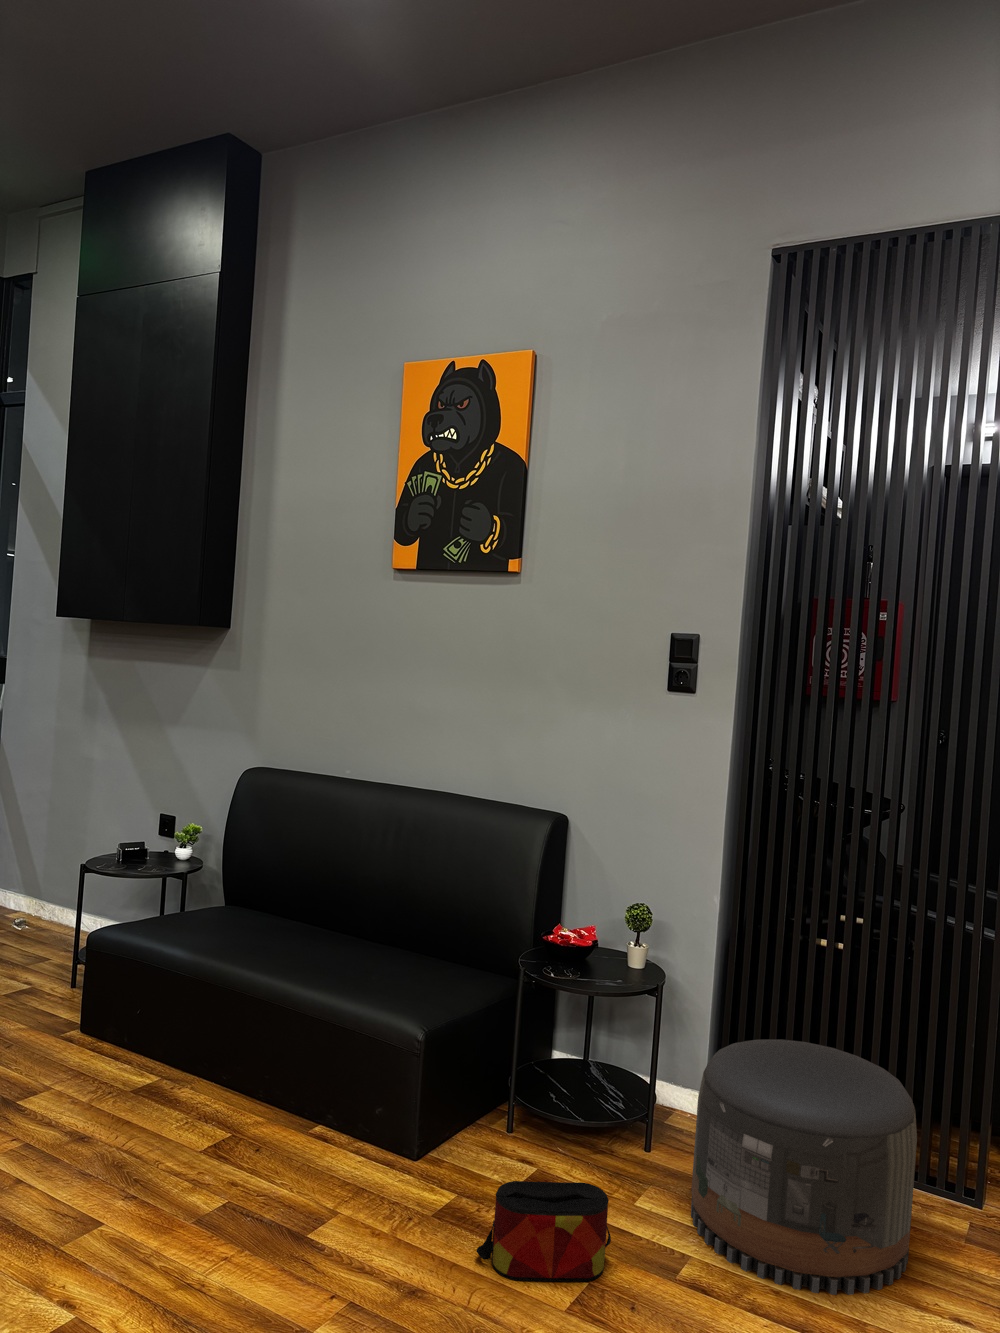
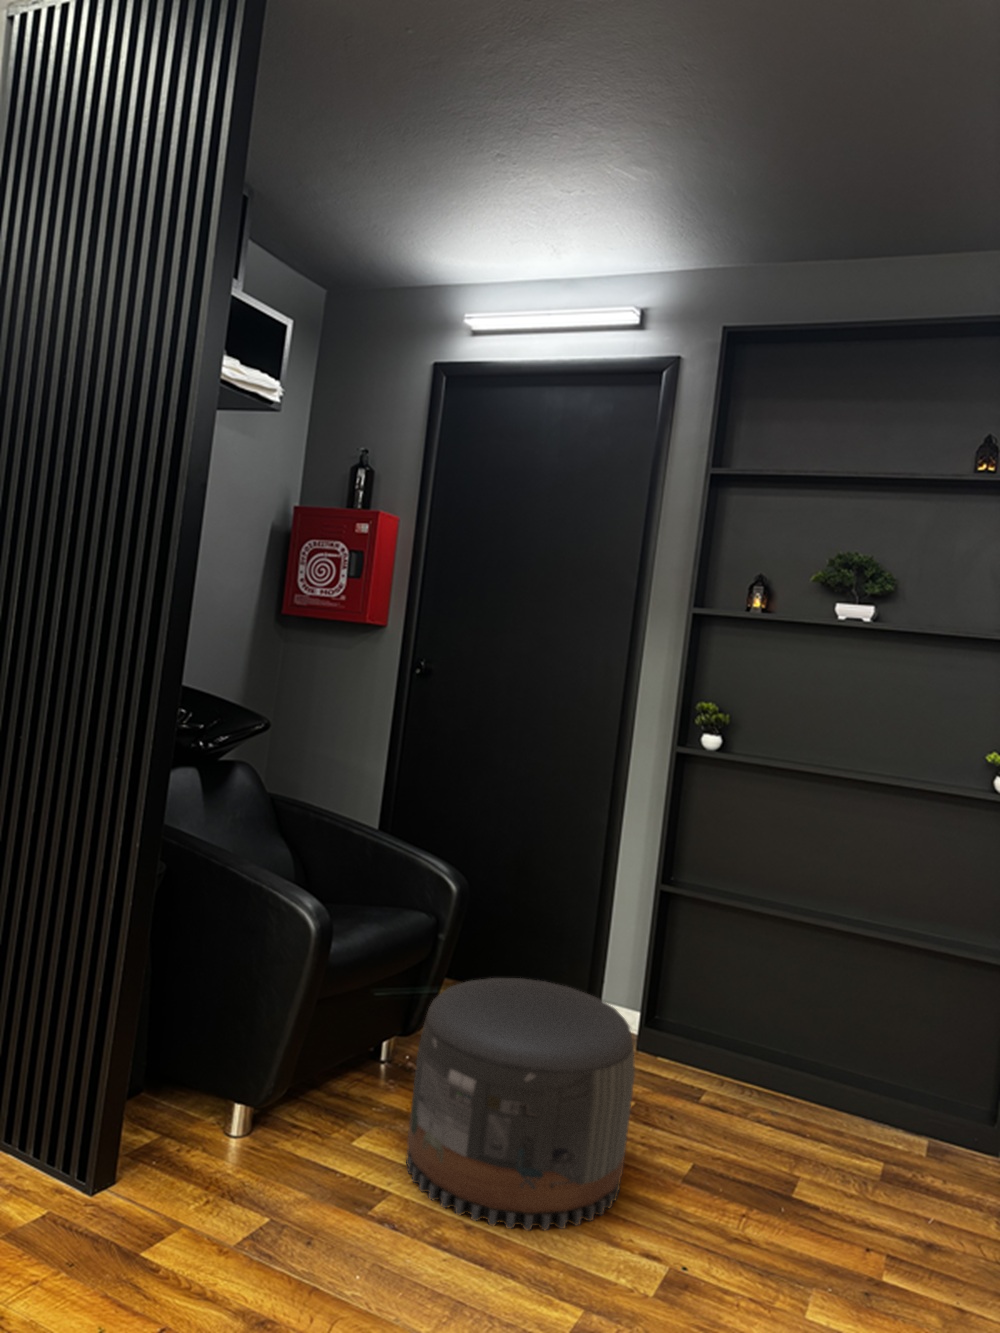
bag: present [476,1181,611,1281] -> none [157,1116,305,1217]

